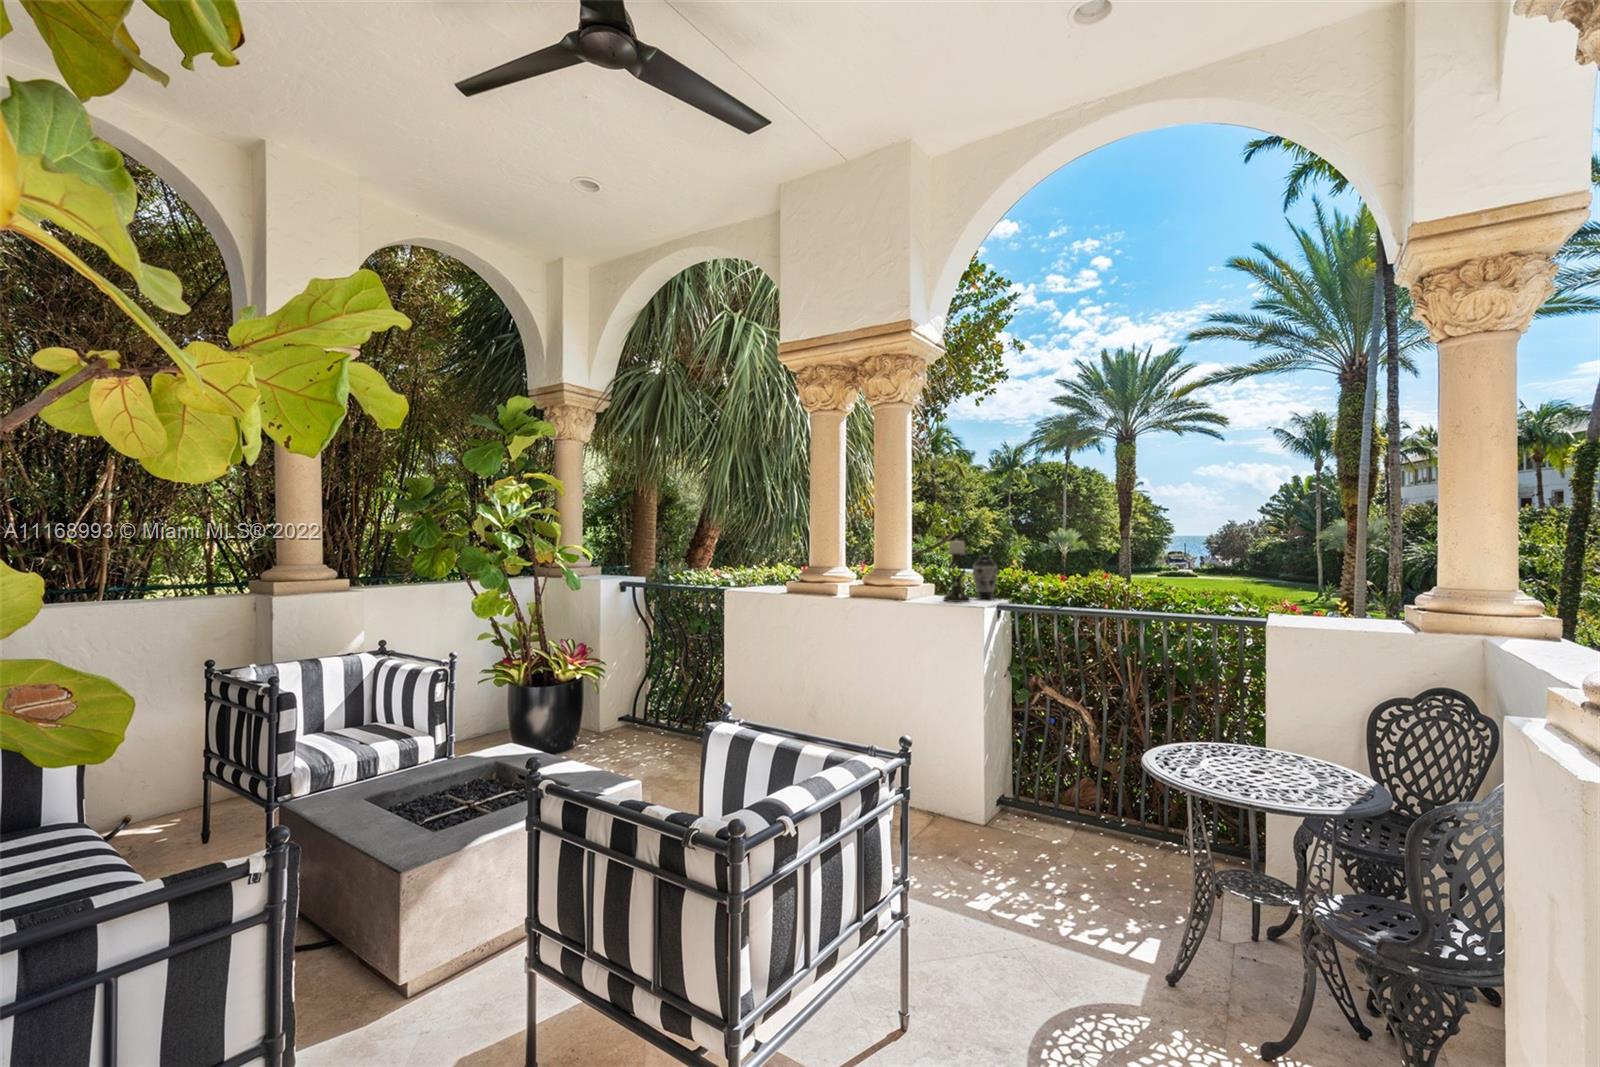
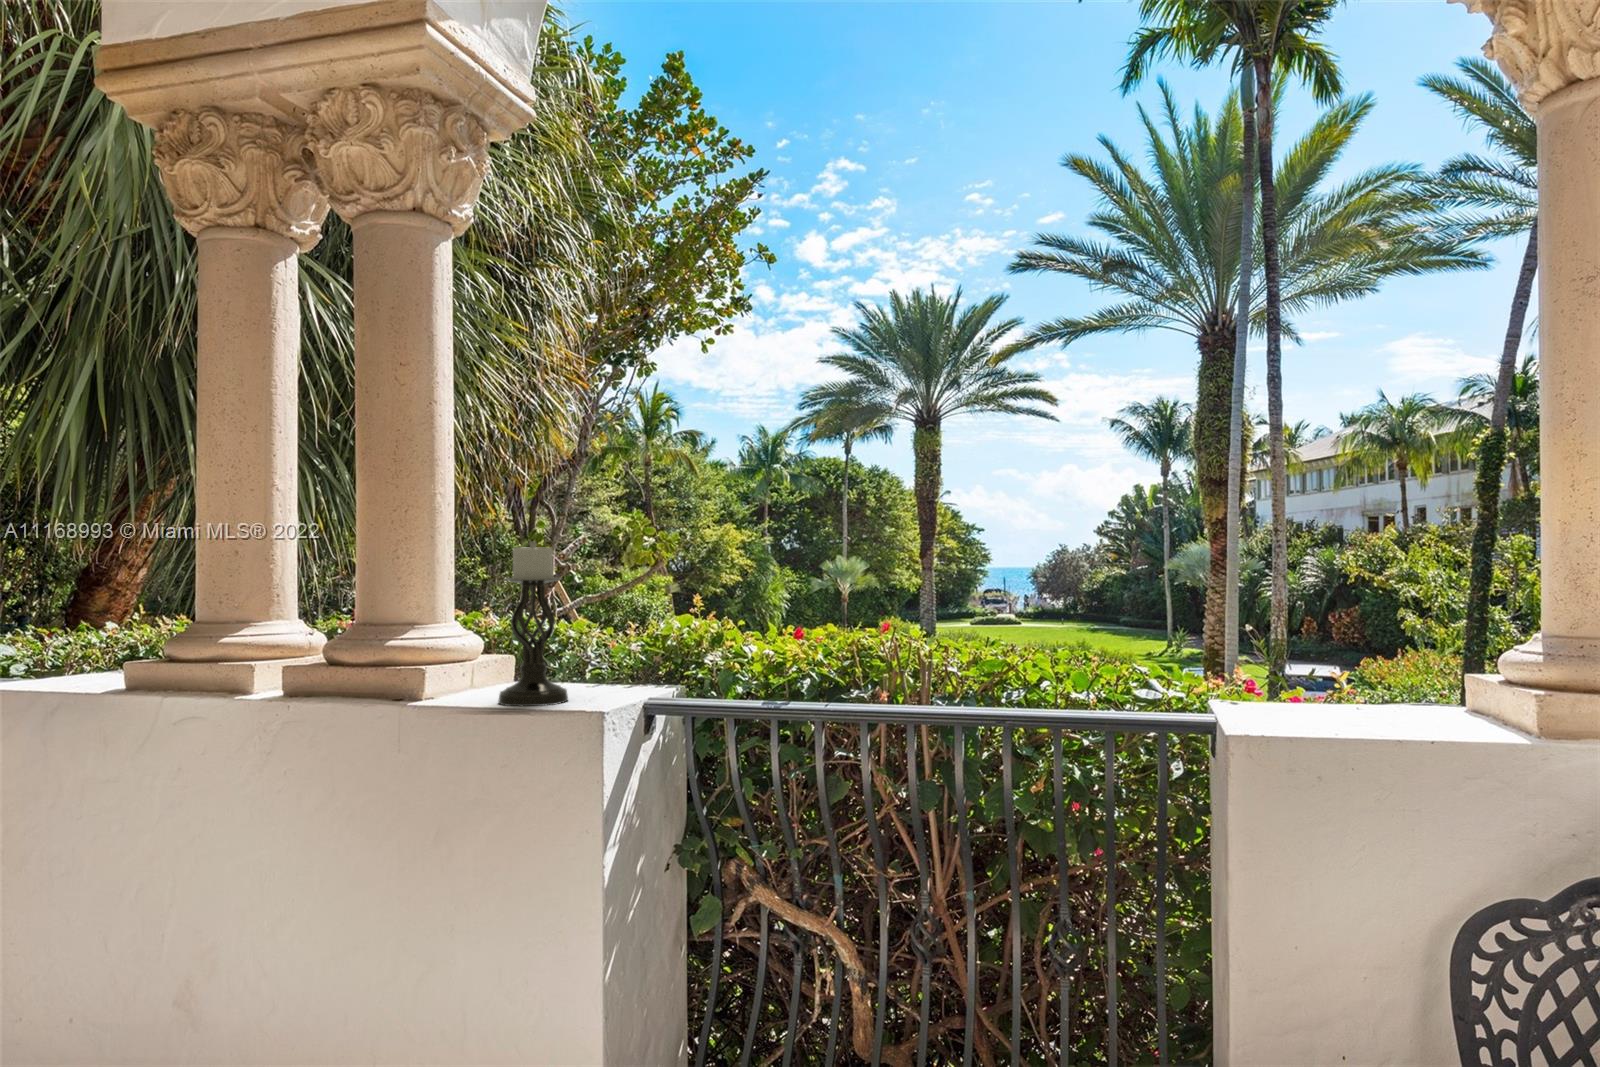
decorative vase: present [973,555,998,599] -> none [585,585,644,692]

